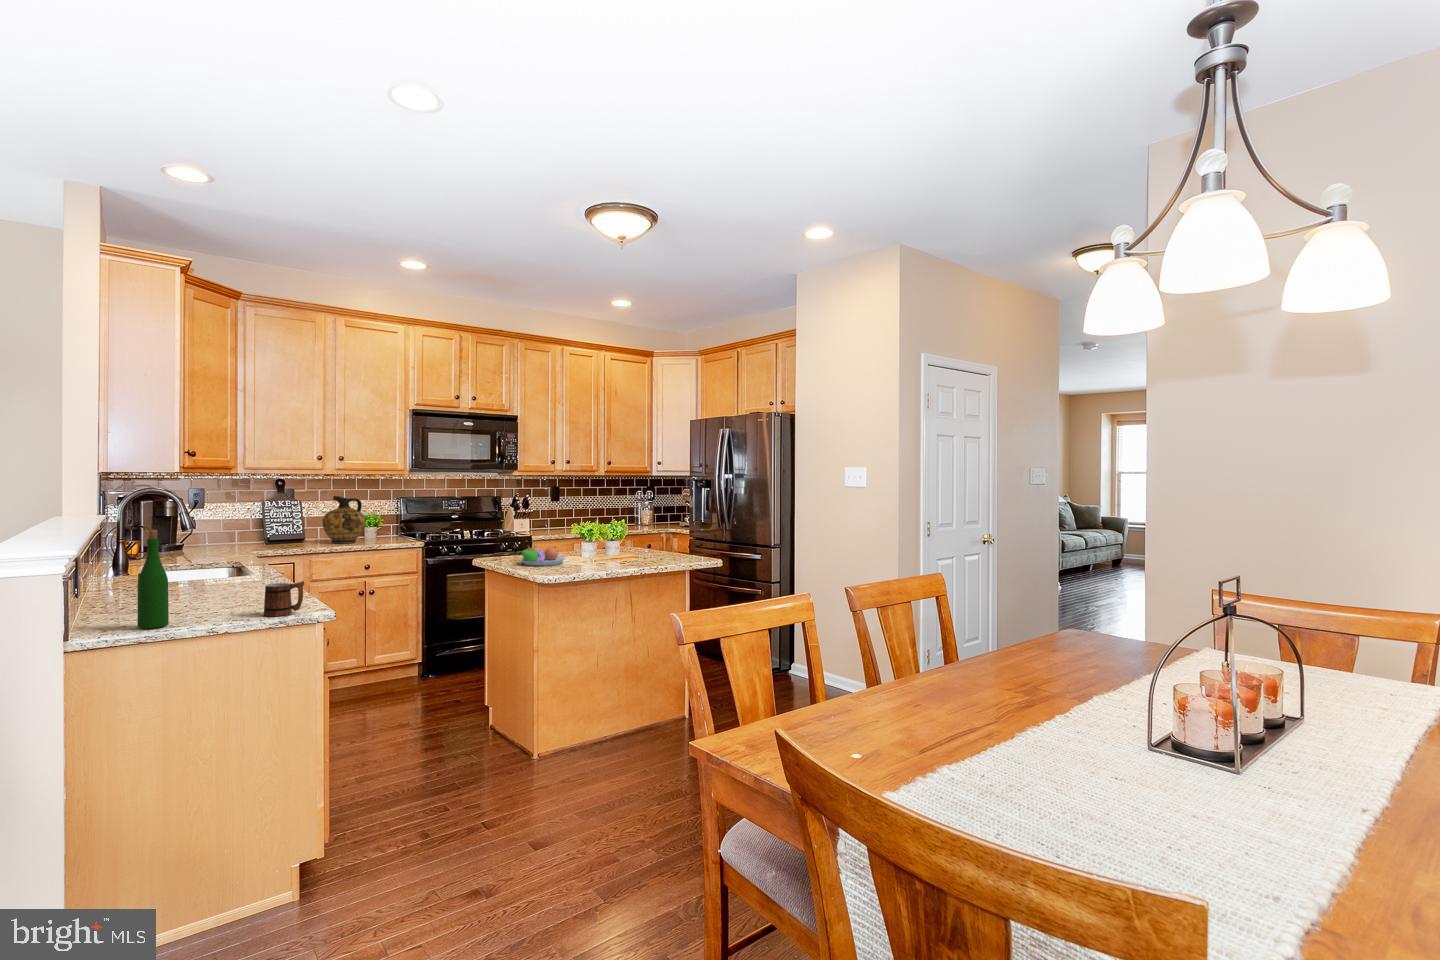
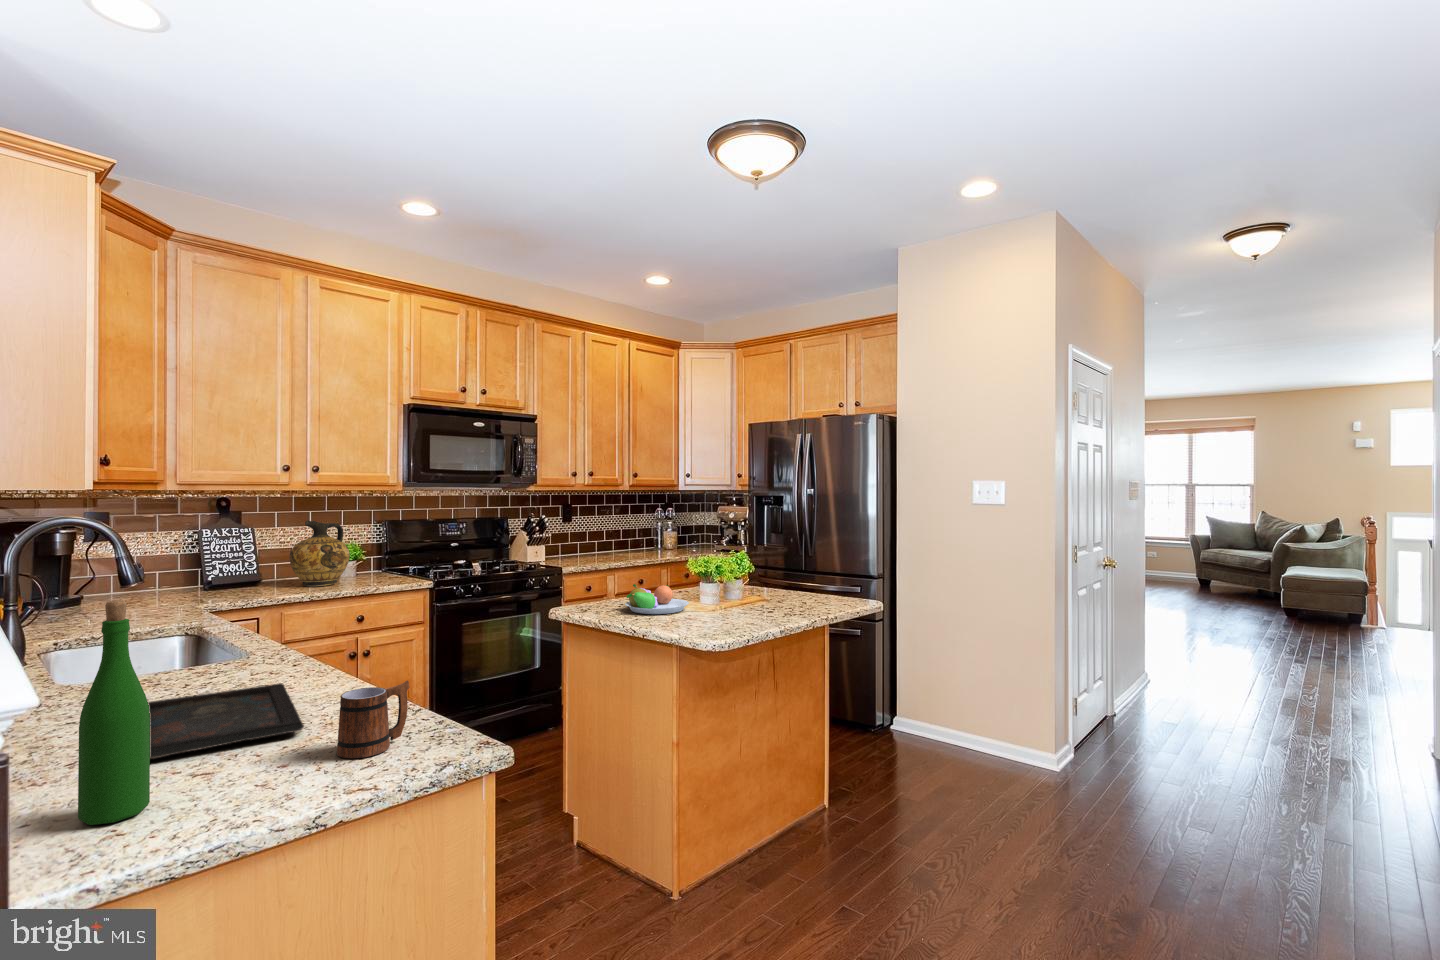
tray: none [163,587,262,613] -> present [148,683,304,759]

